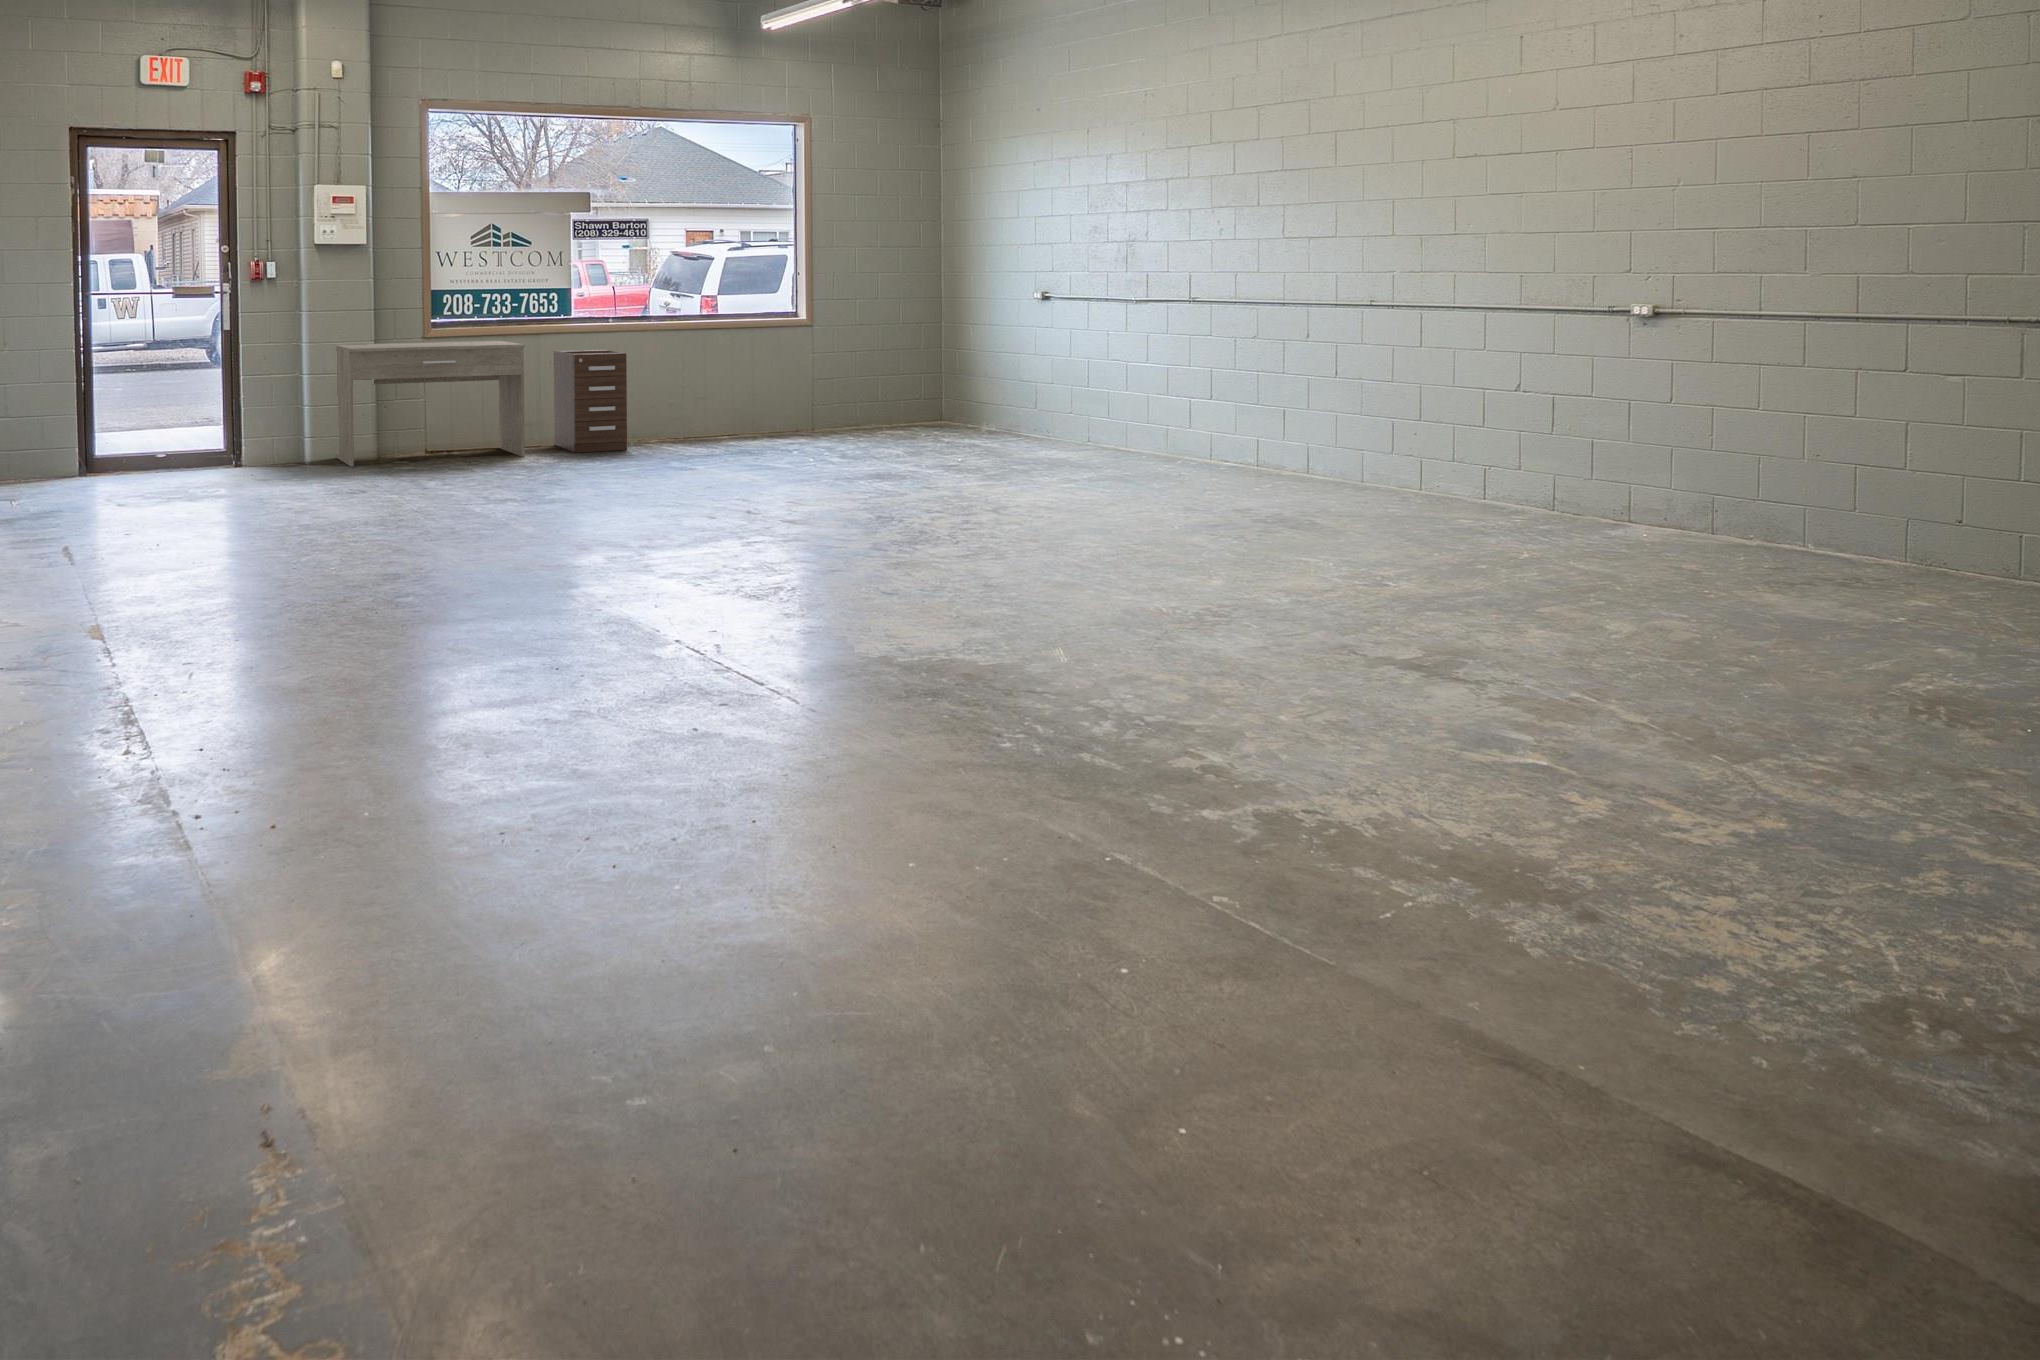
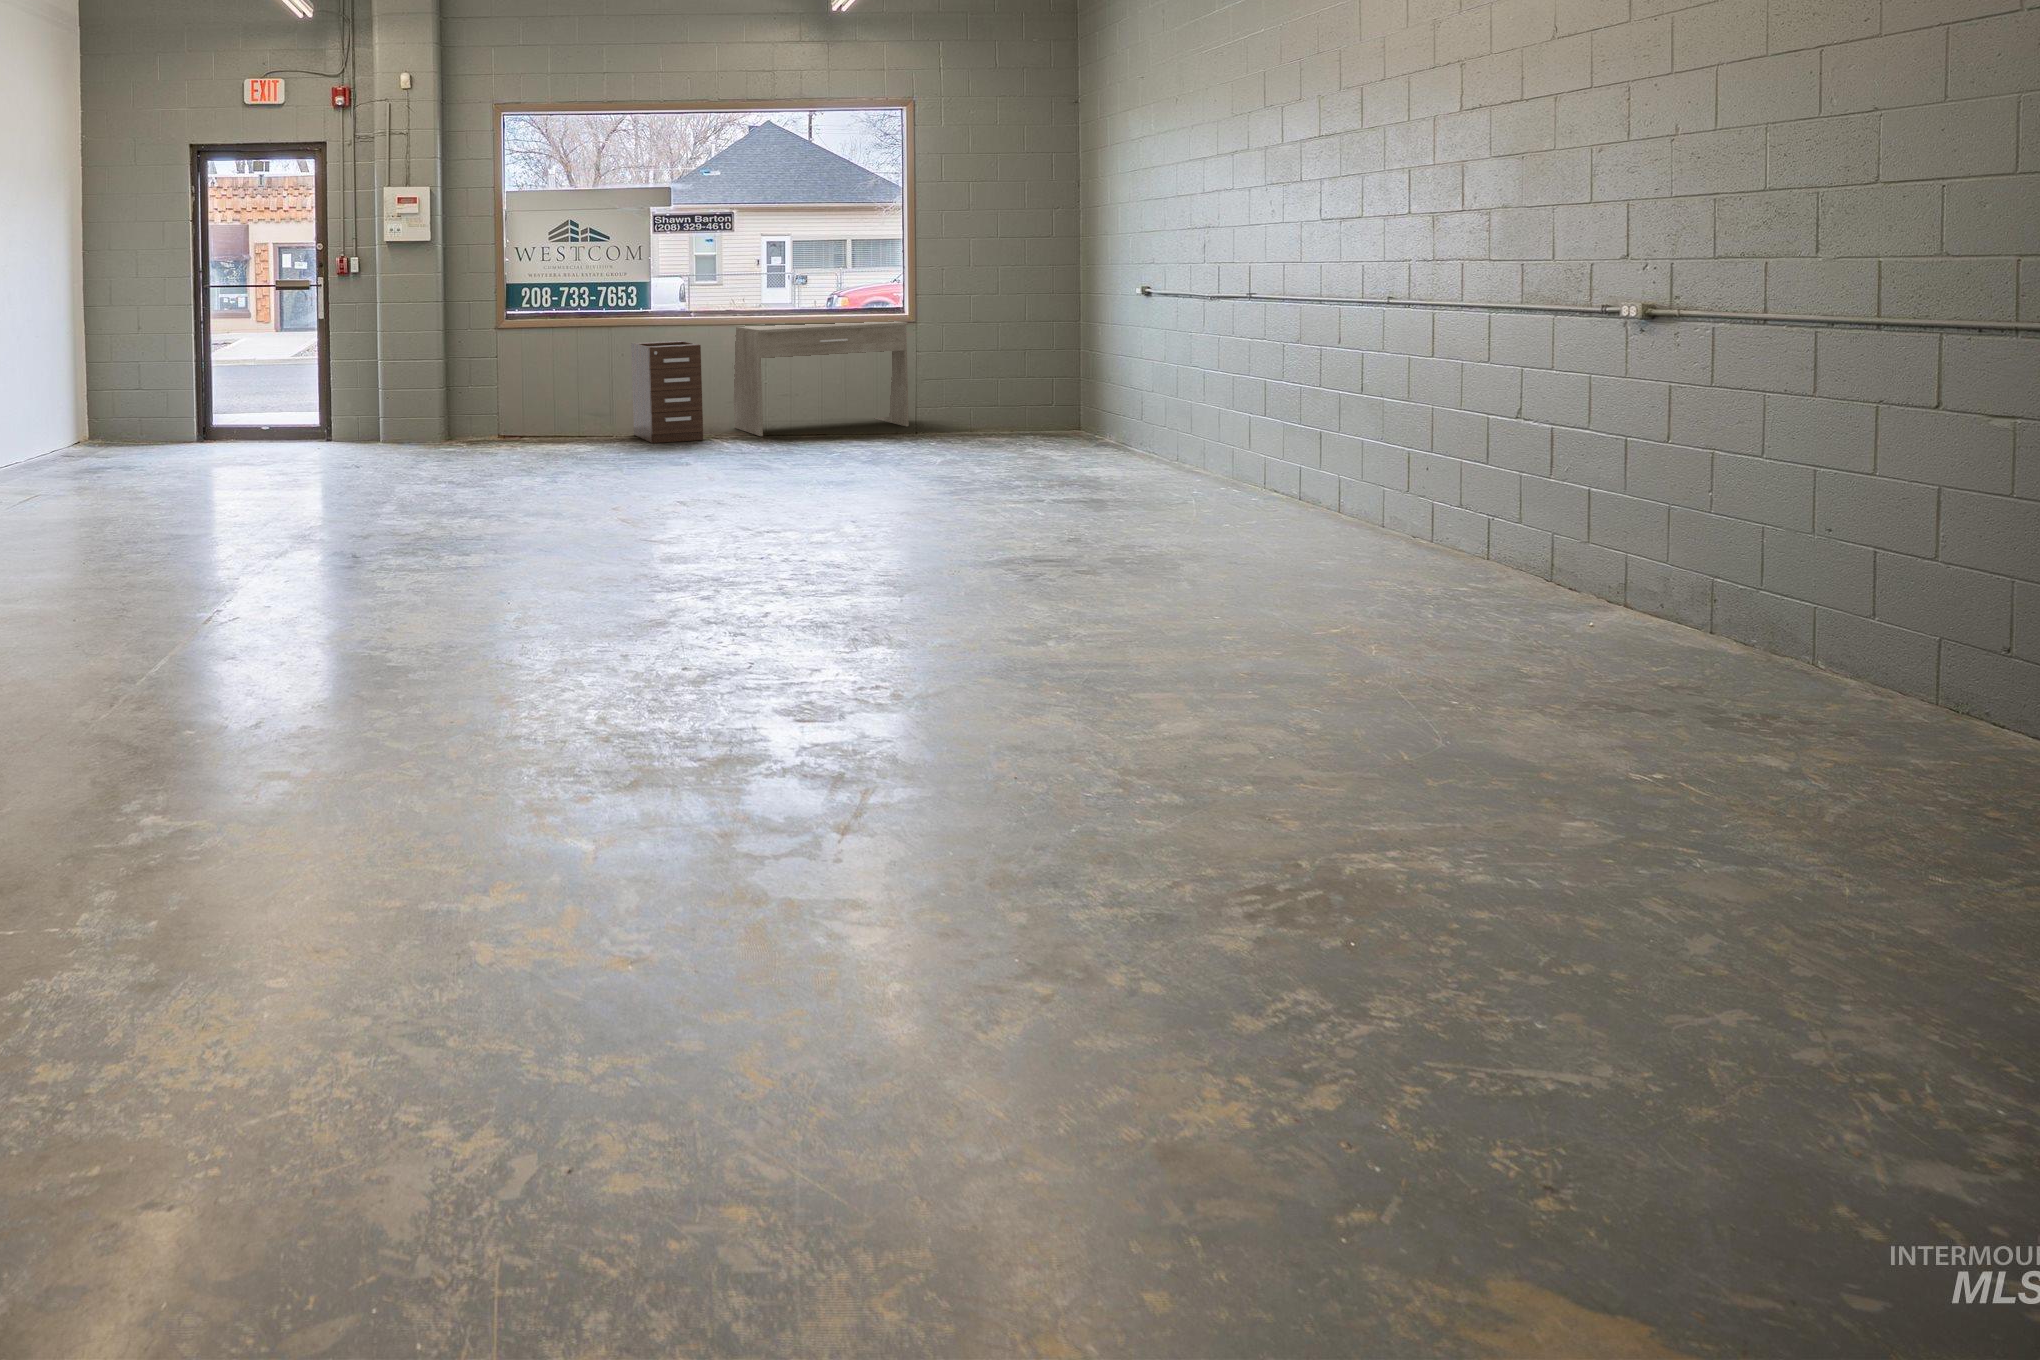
desk: present [336,341,525,467] -> present [734,321,909,436]

